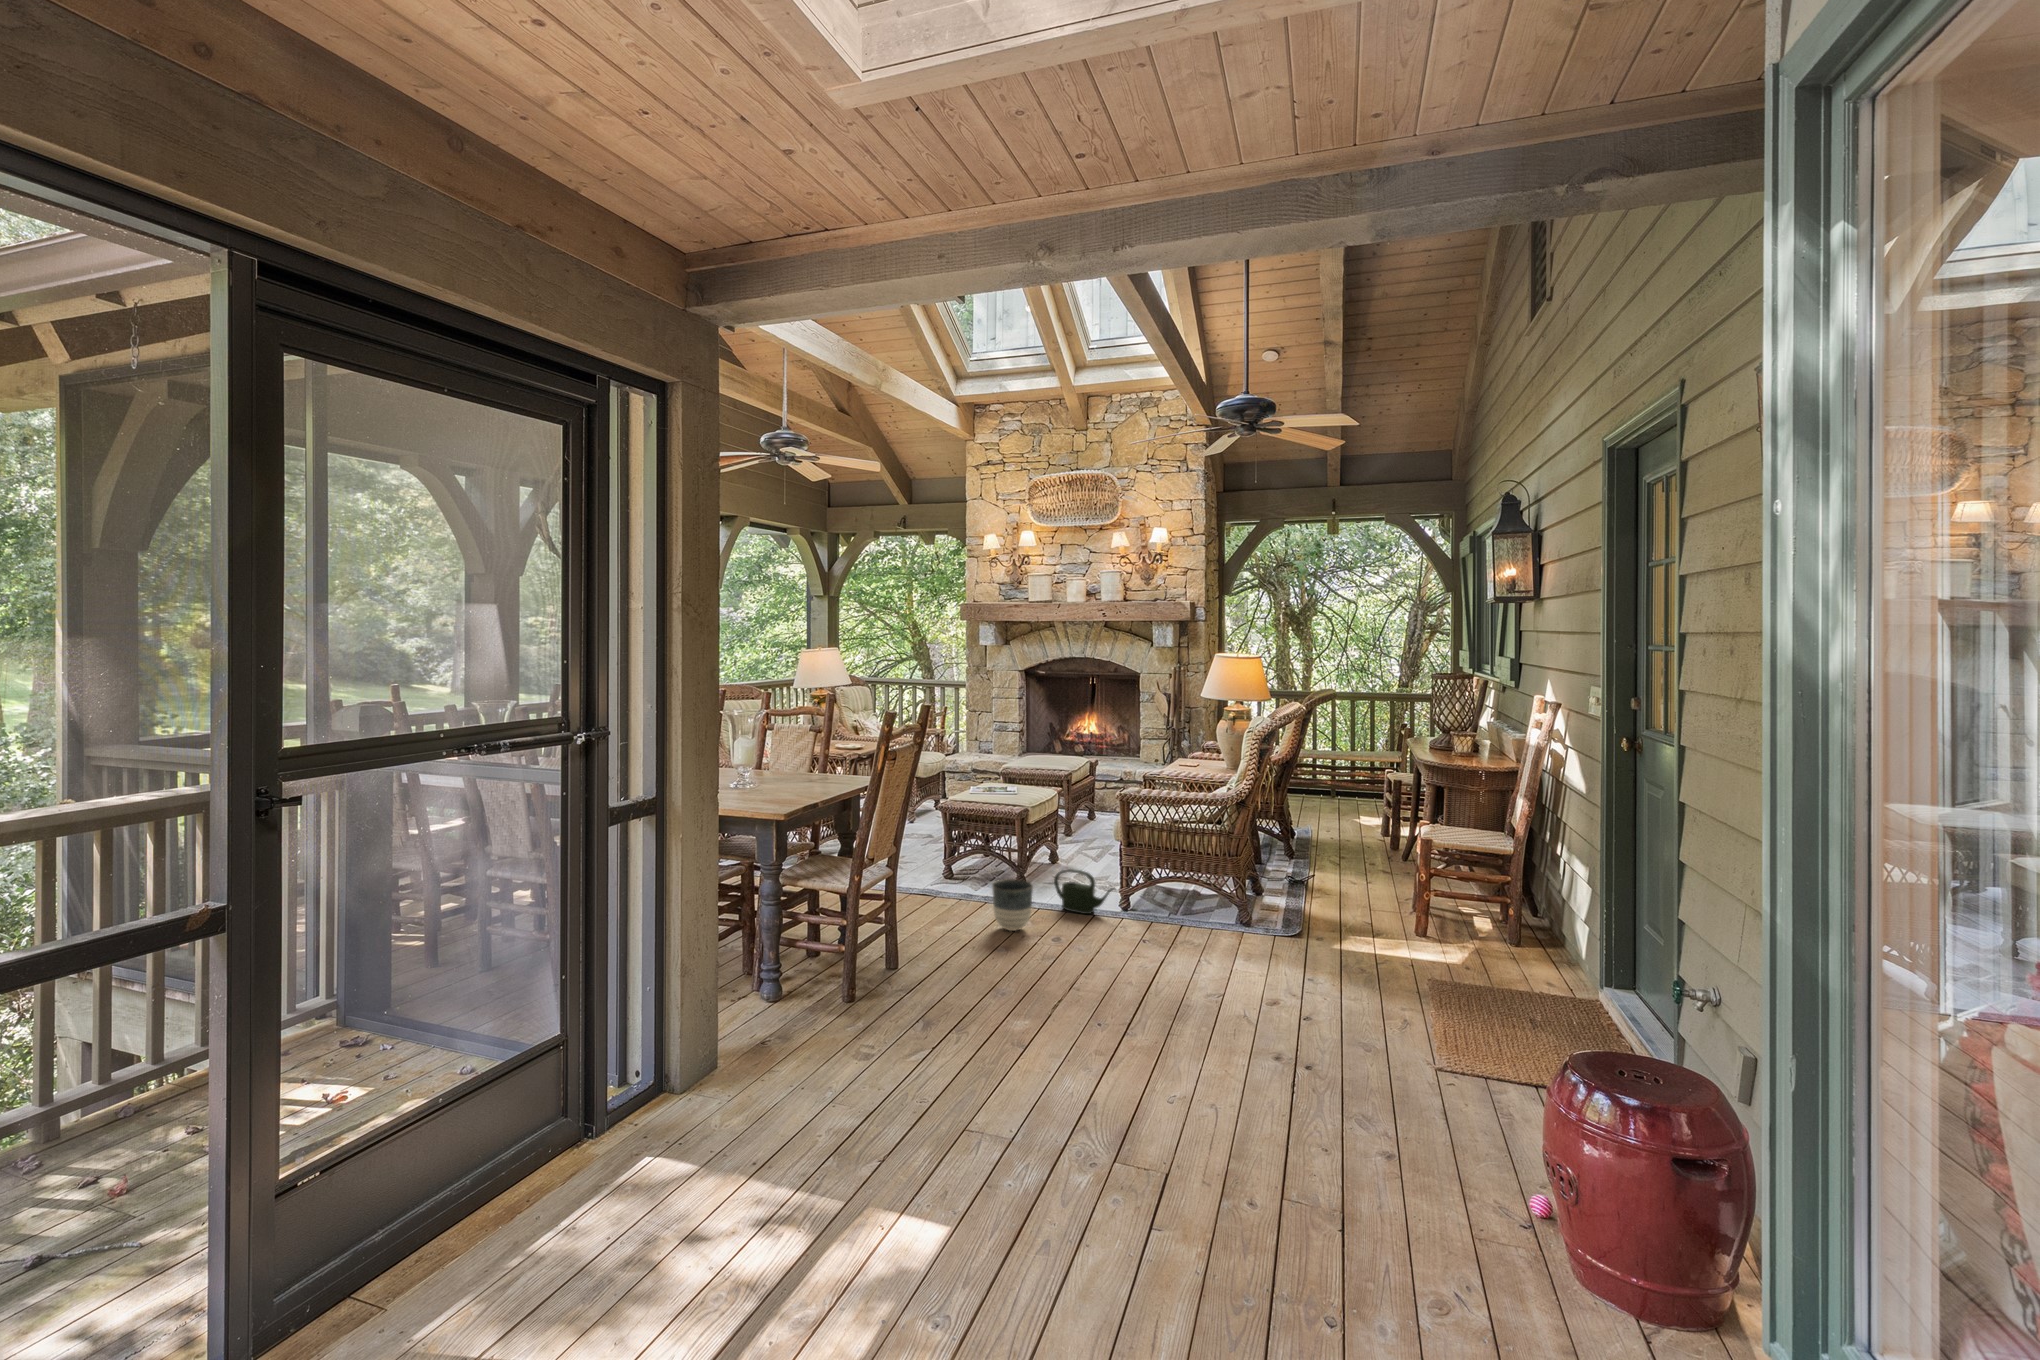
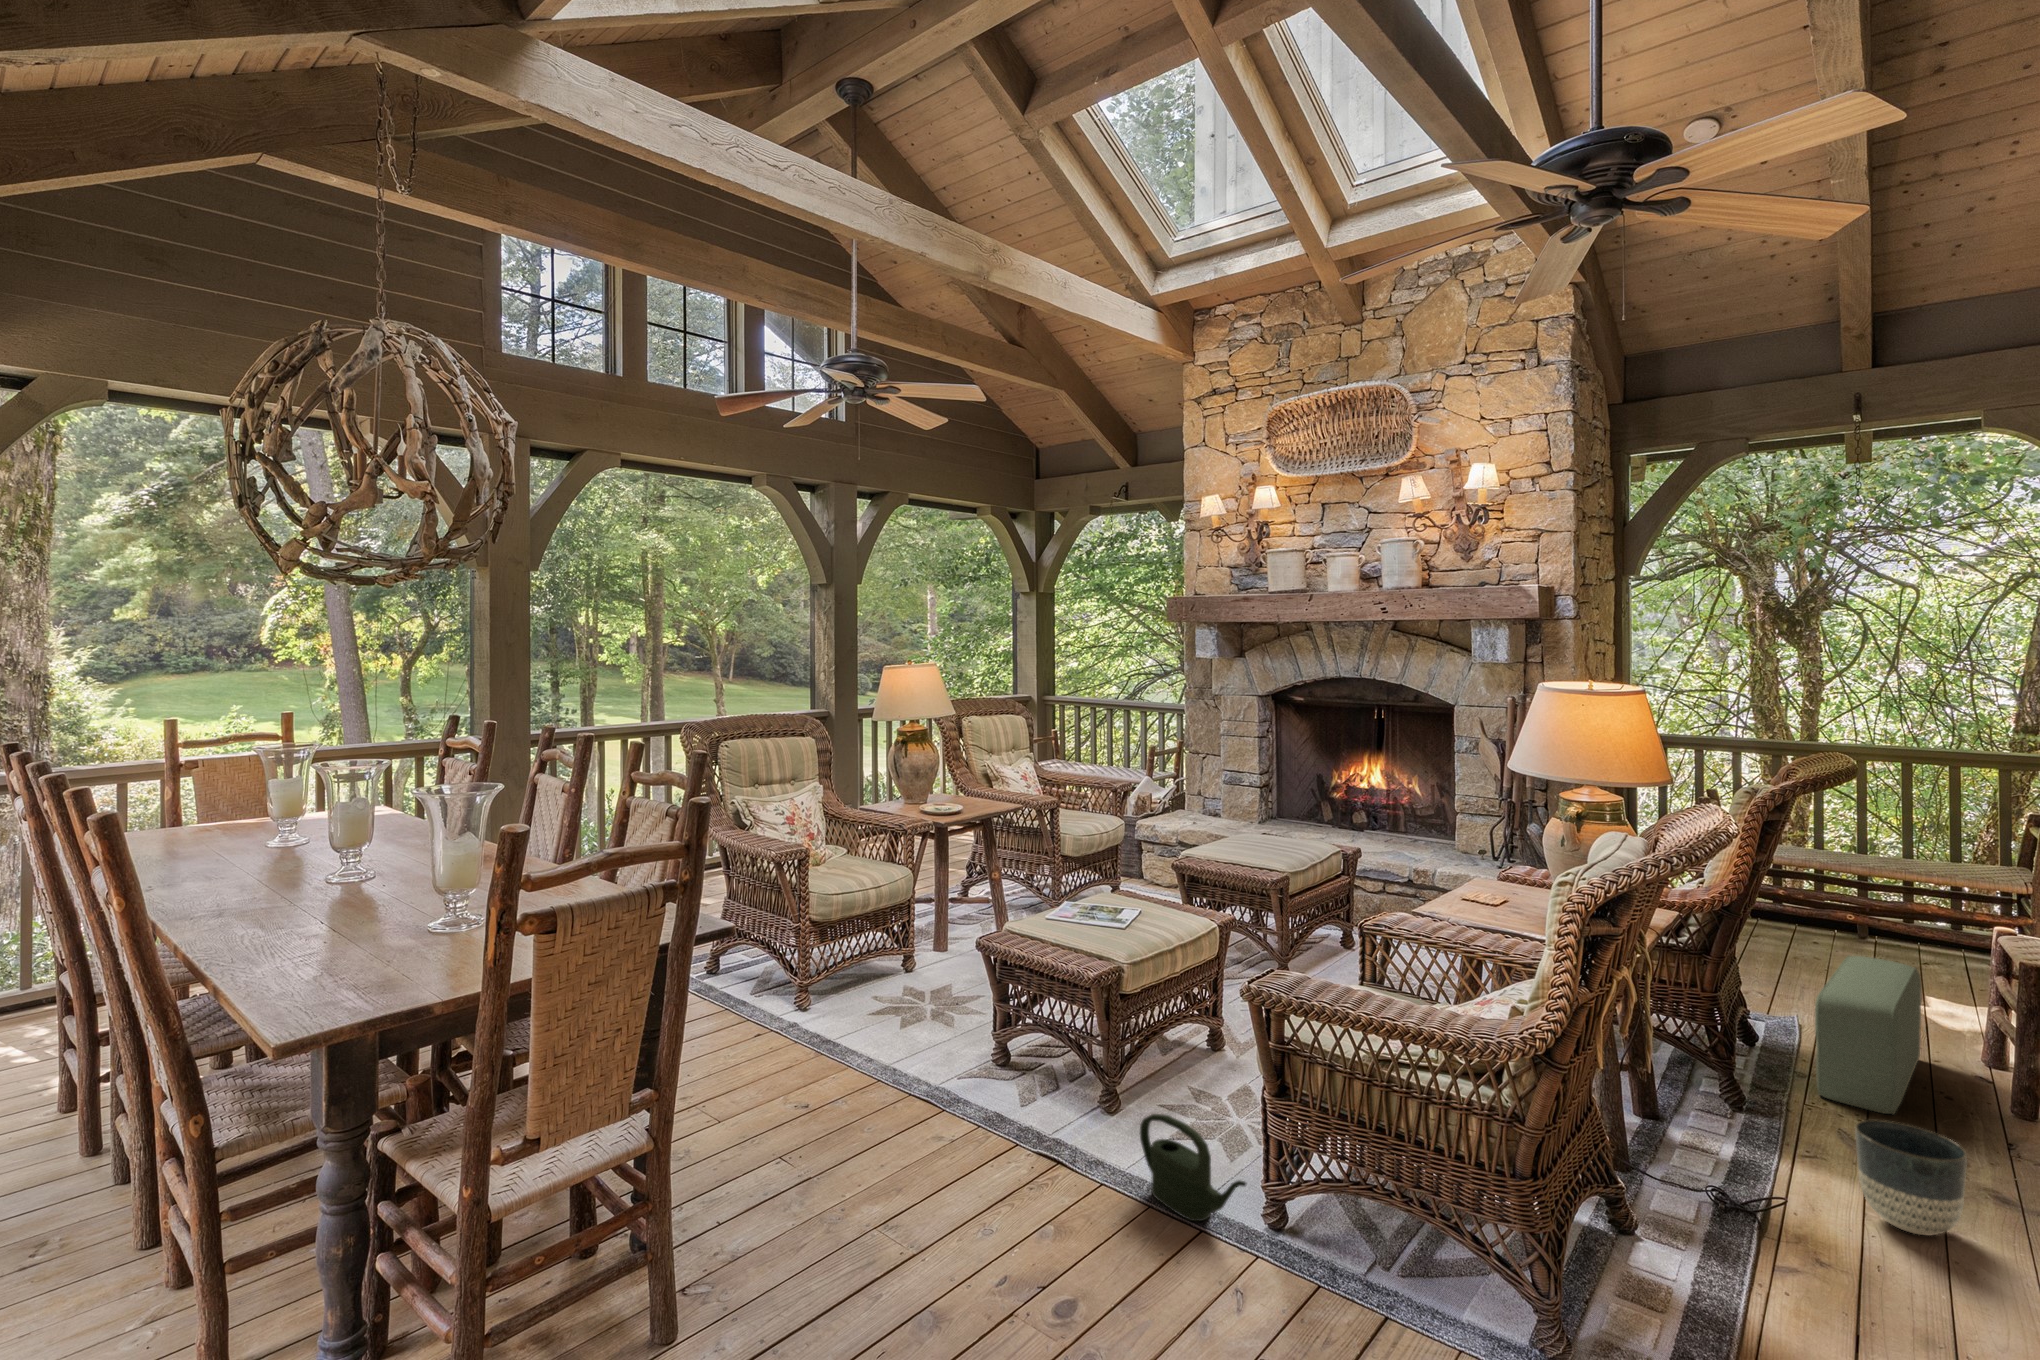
pouf: none [1321,790,1360,854] -> present [1815,956,1921,1114]
planter: present [992,879,1033,931] -> present [1855,1120,1967,1236]

